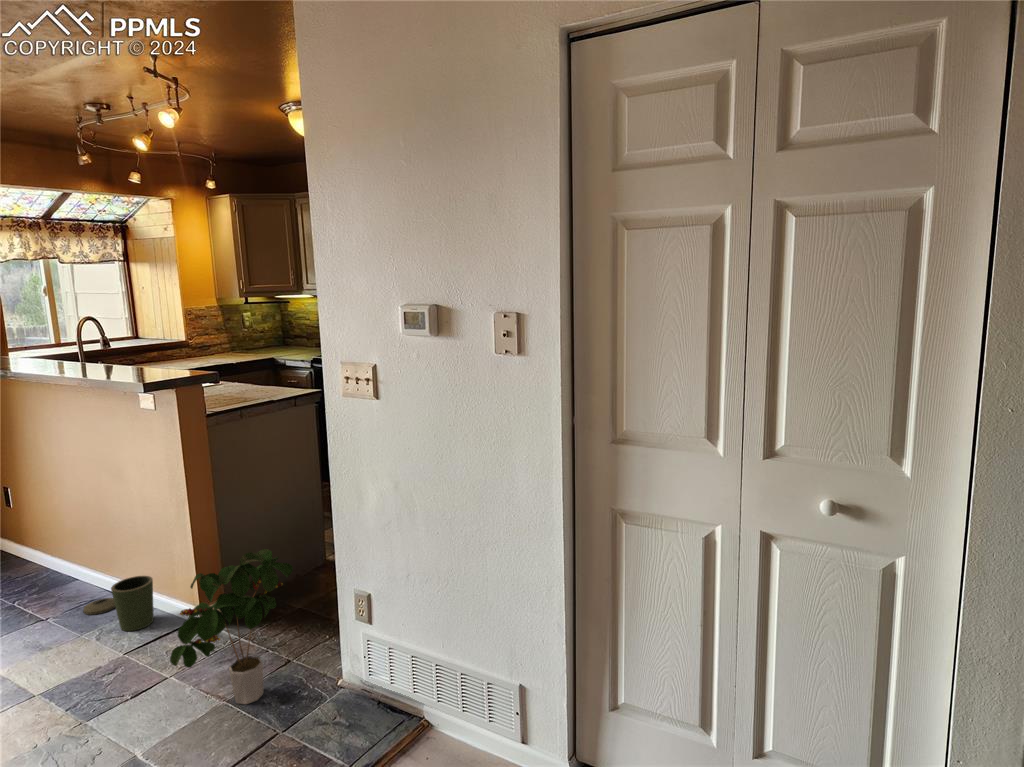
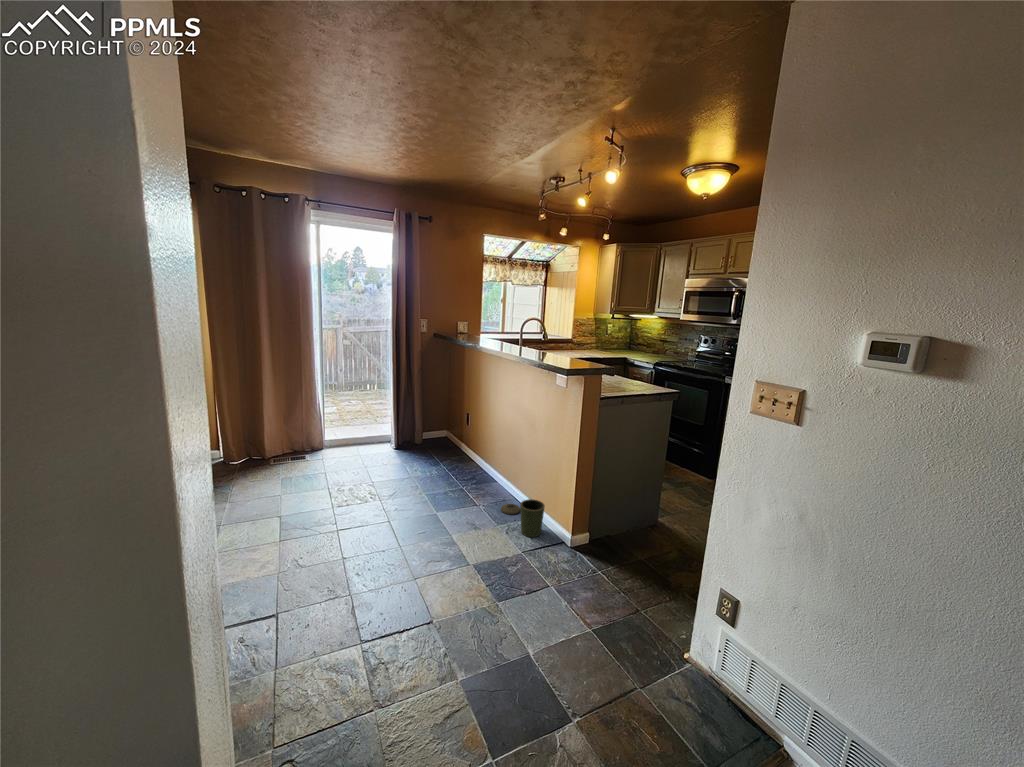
potted plant: present [170,549,293,704] -> none [563,524,657,645]

